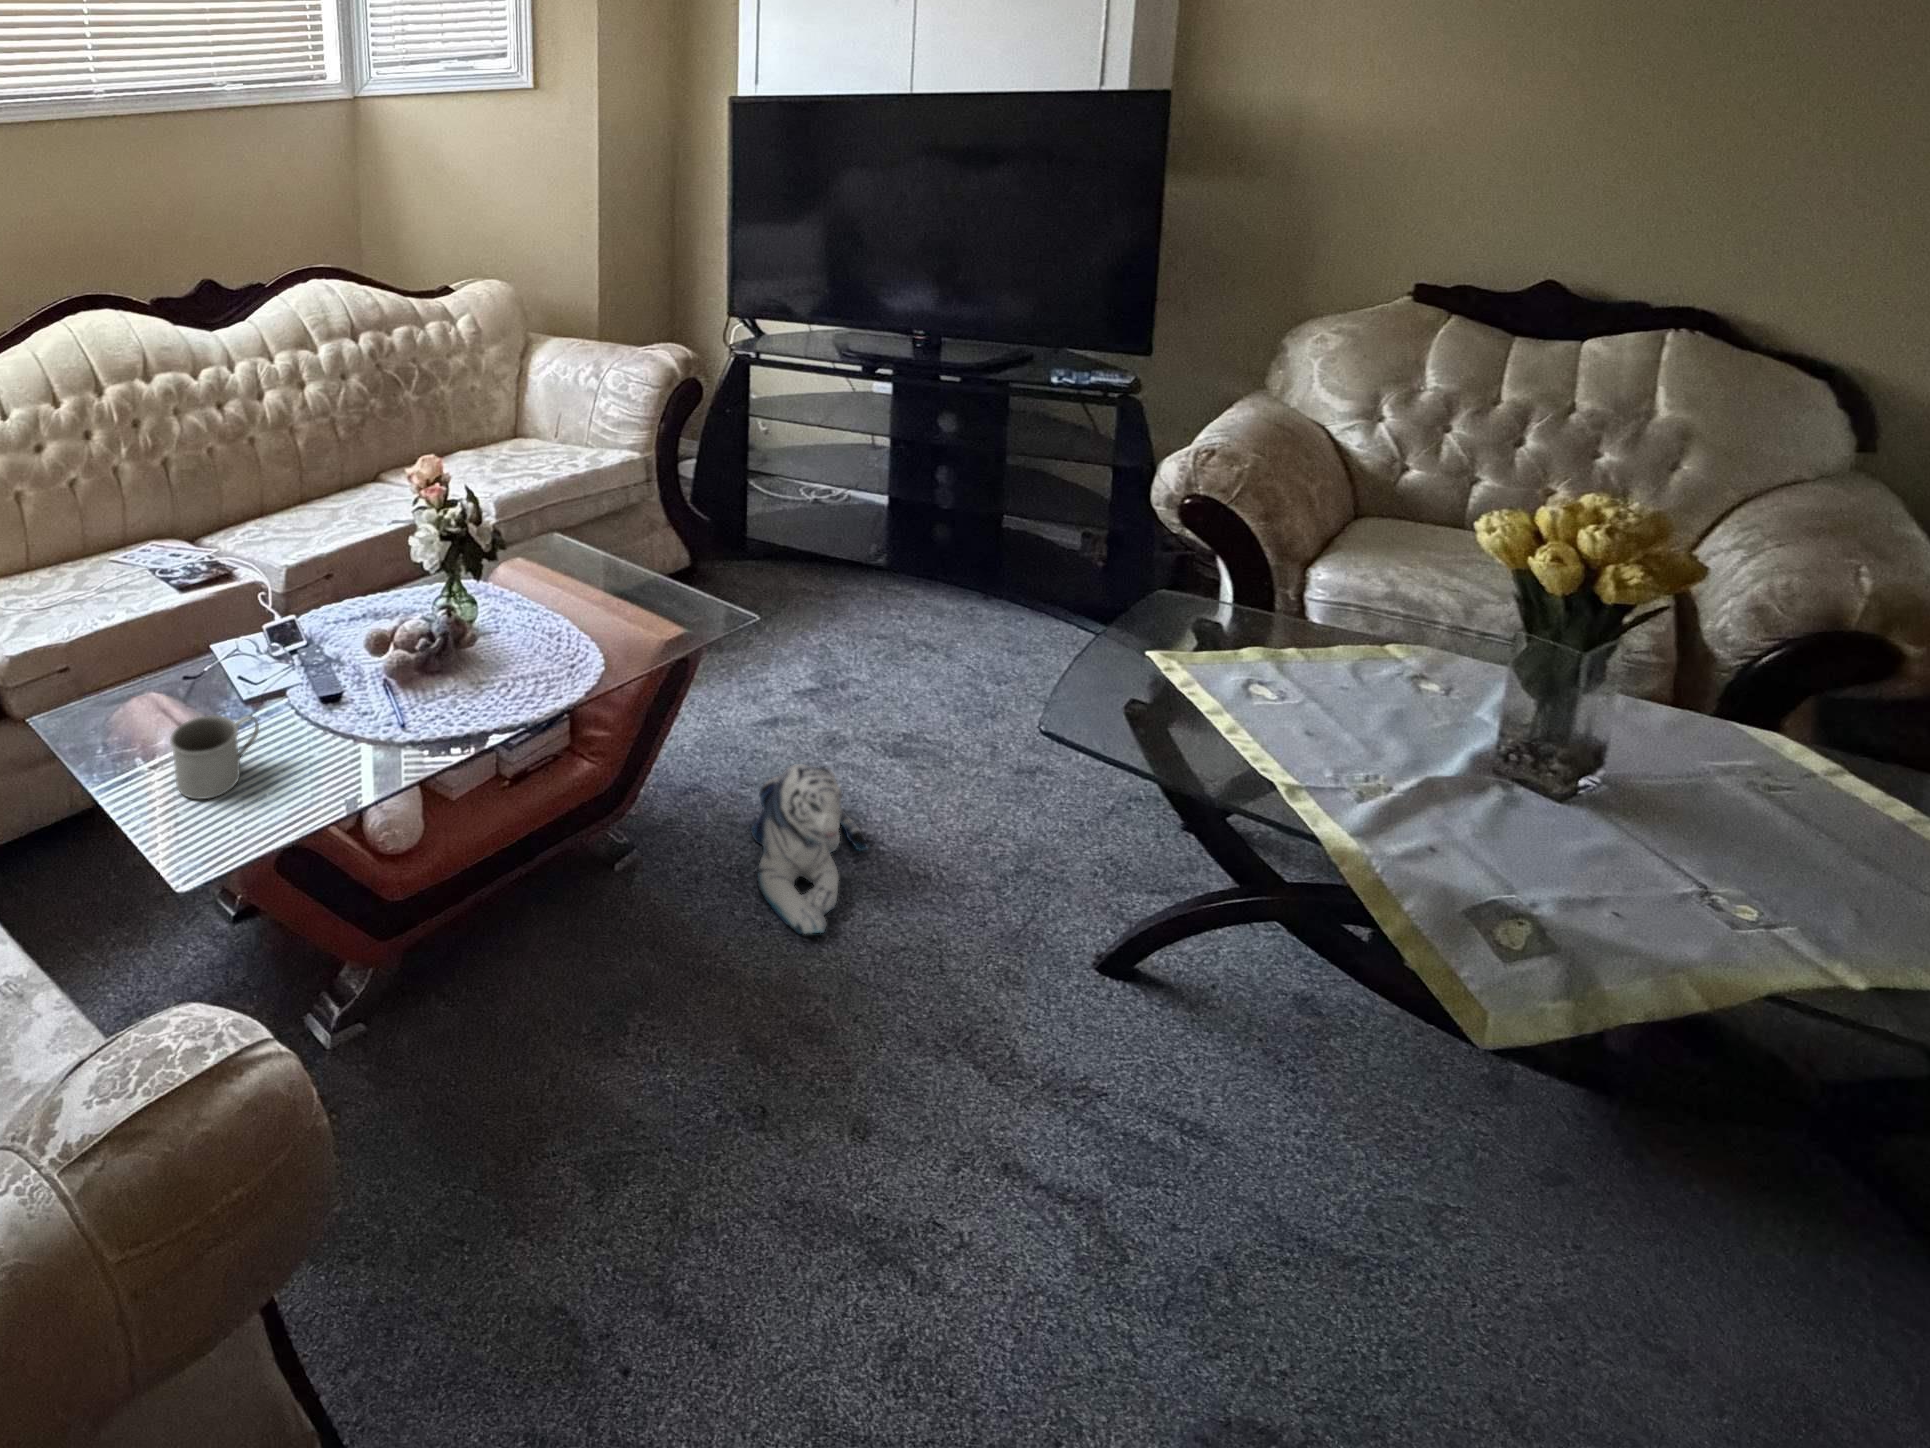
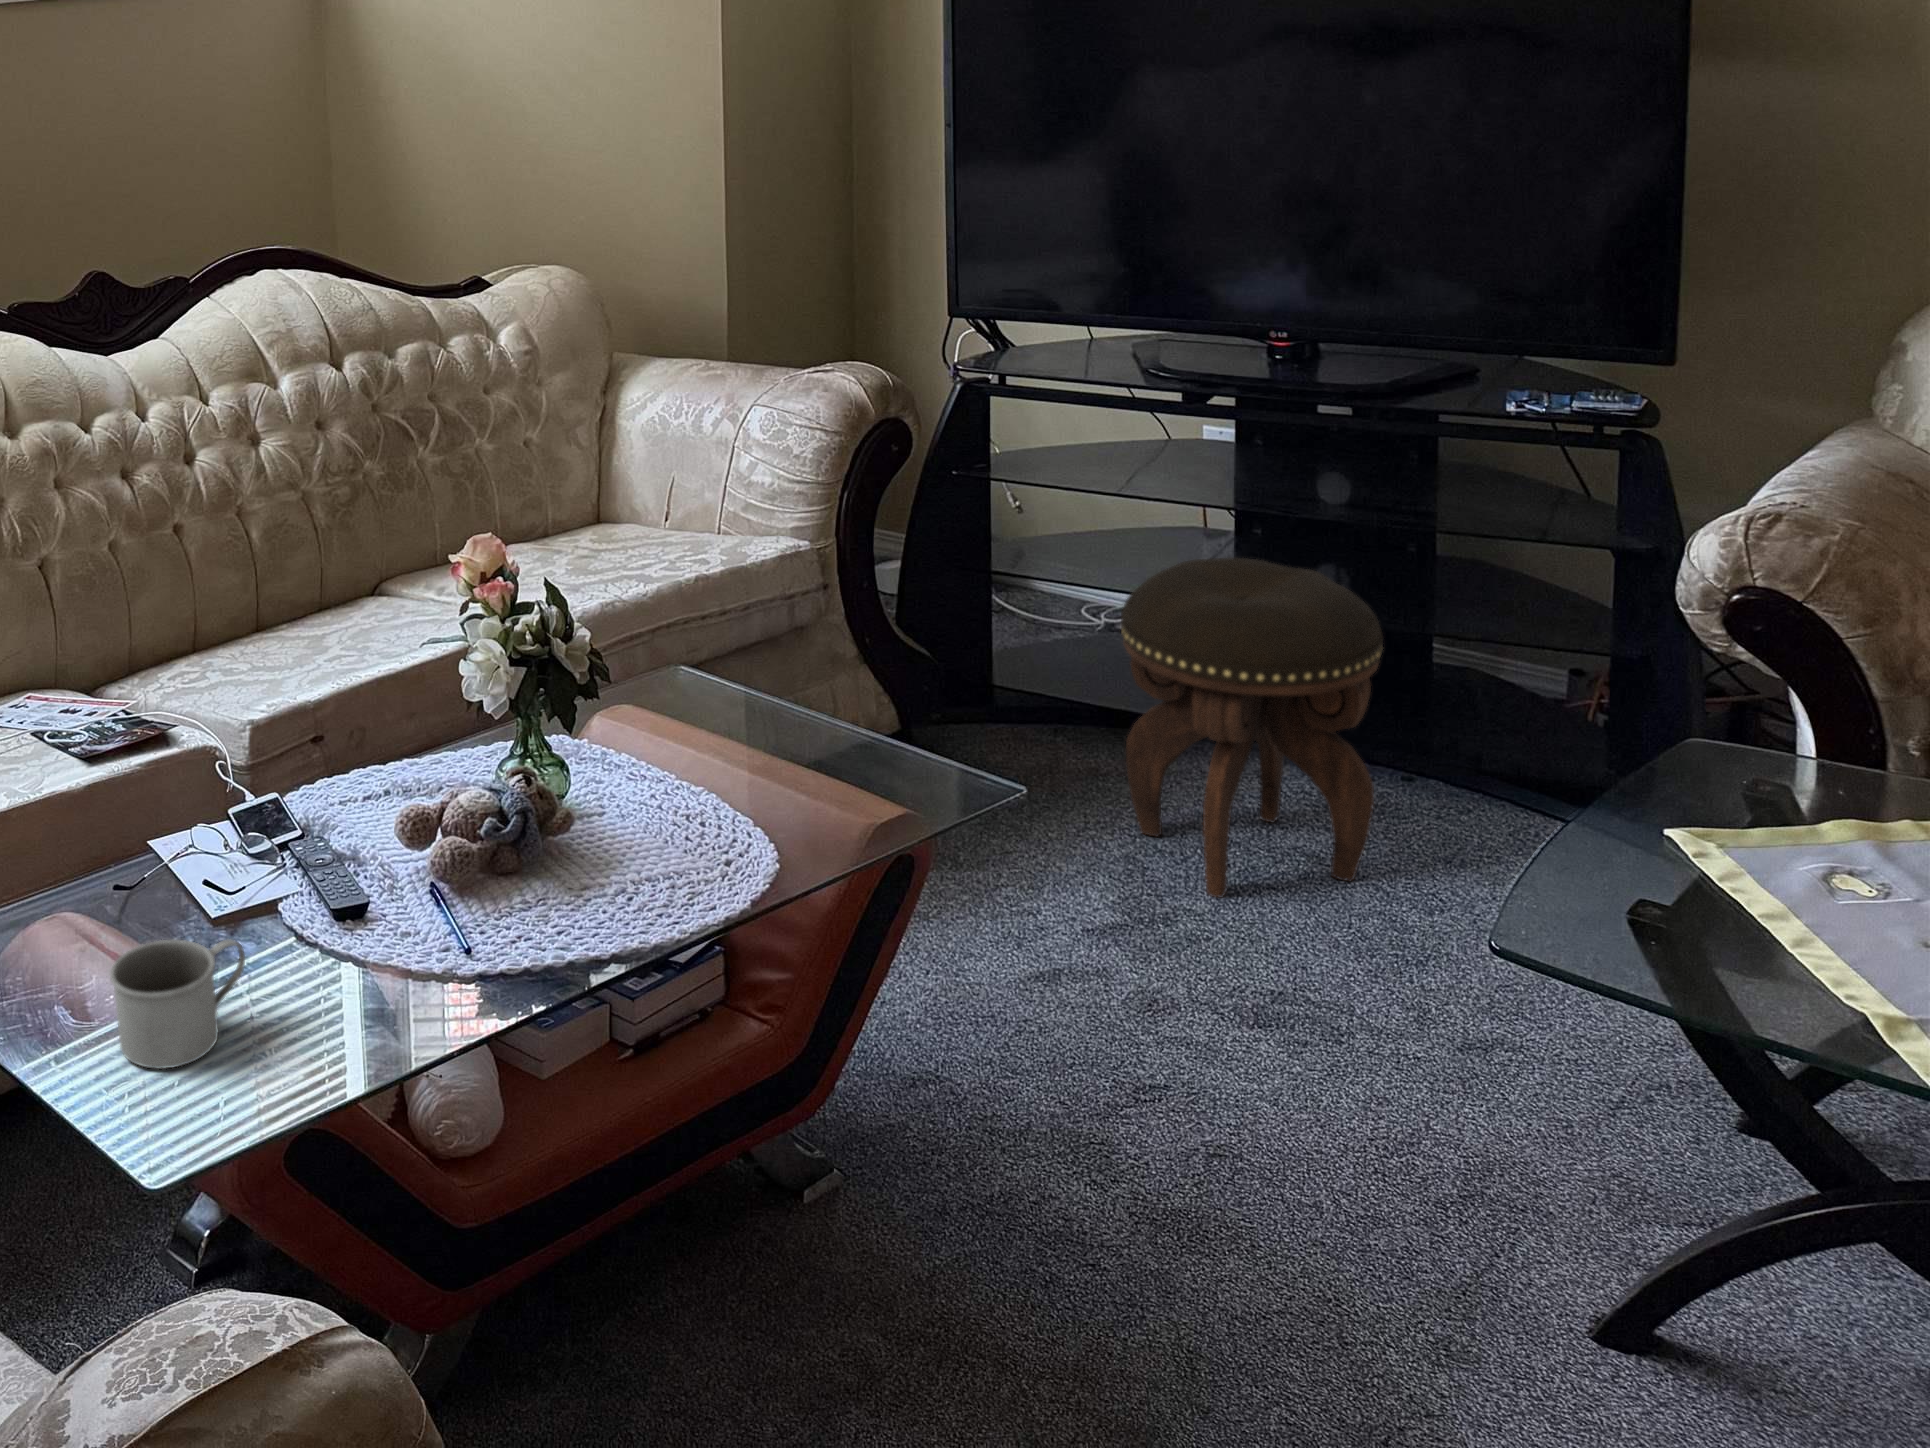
footstool: none [823,469,977,675] -> present [1121,557,1383,897]
plush toy: present [751,764,867,934] -> none [1024,1025,1223,1298]

